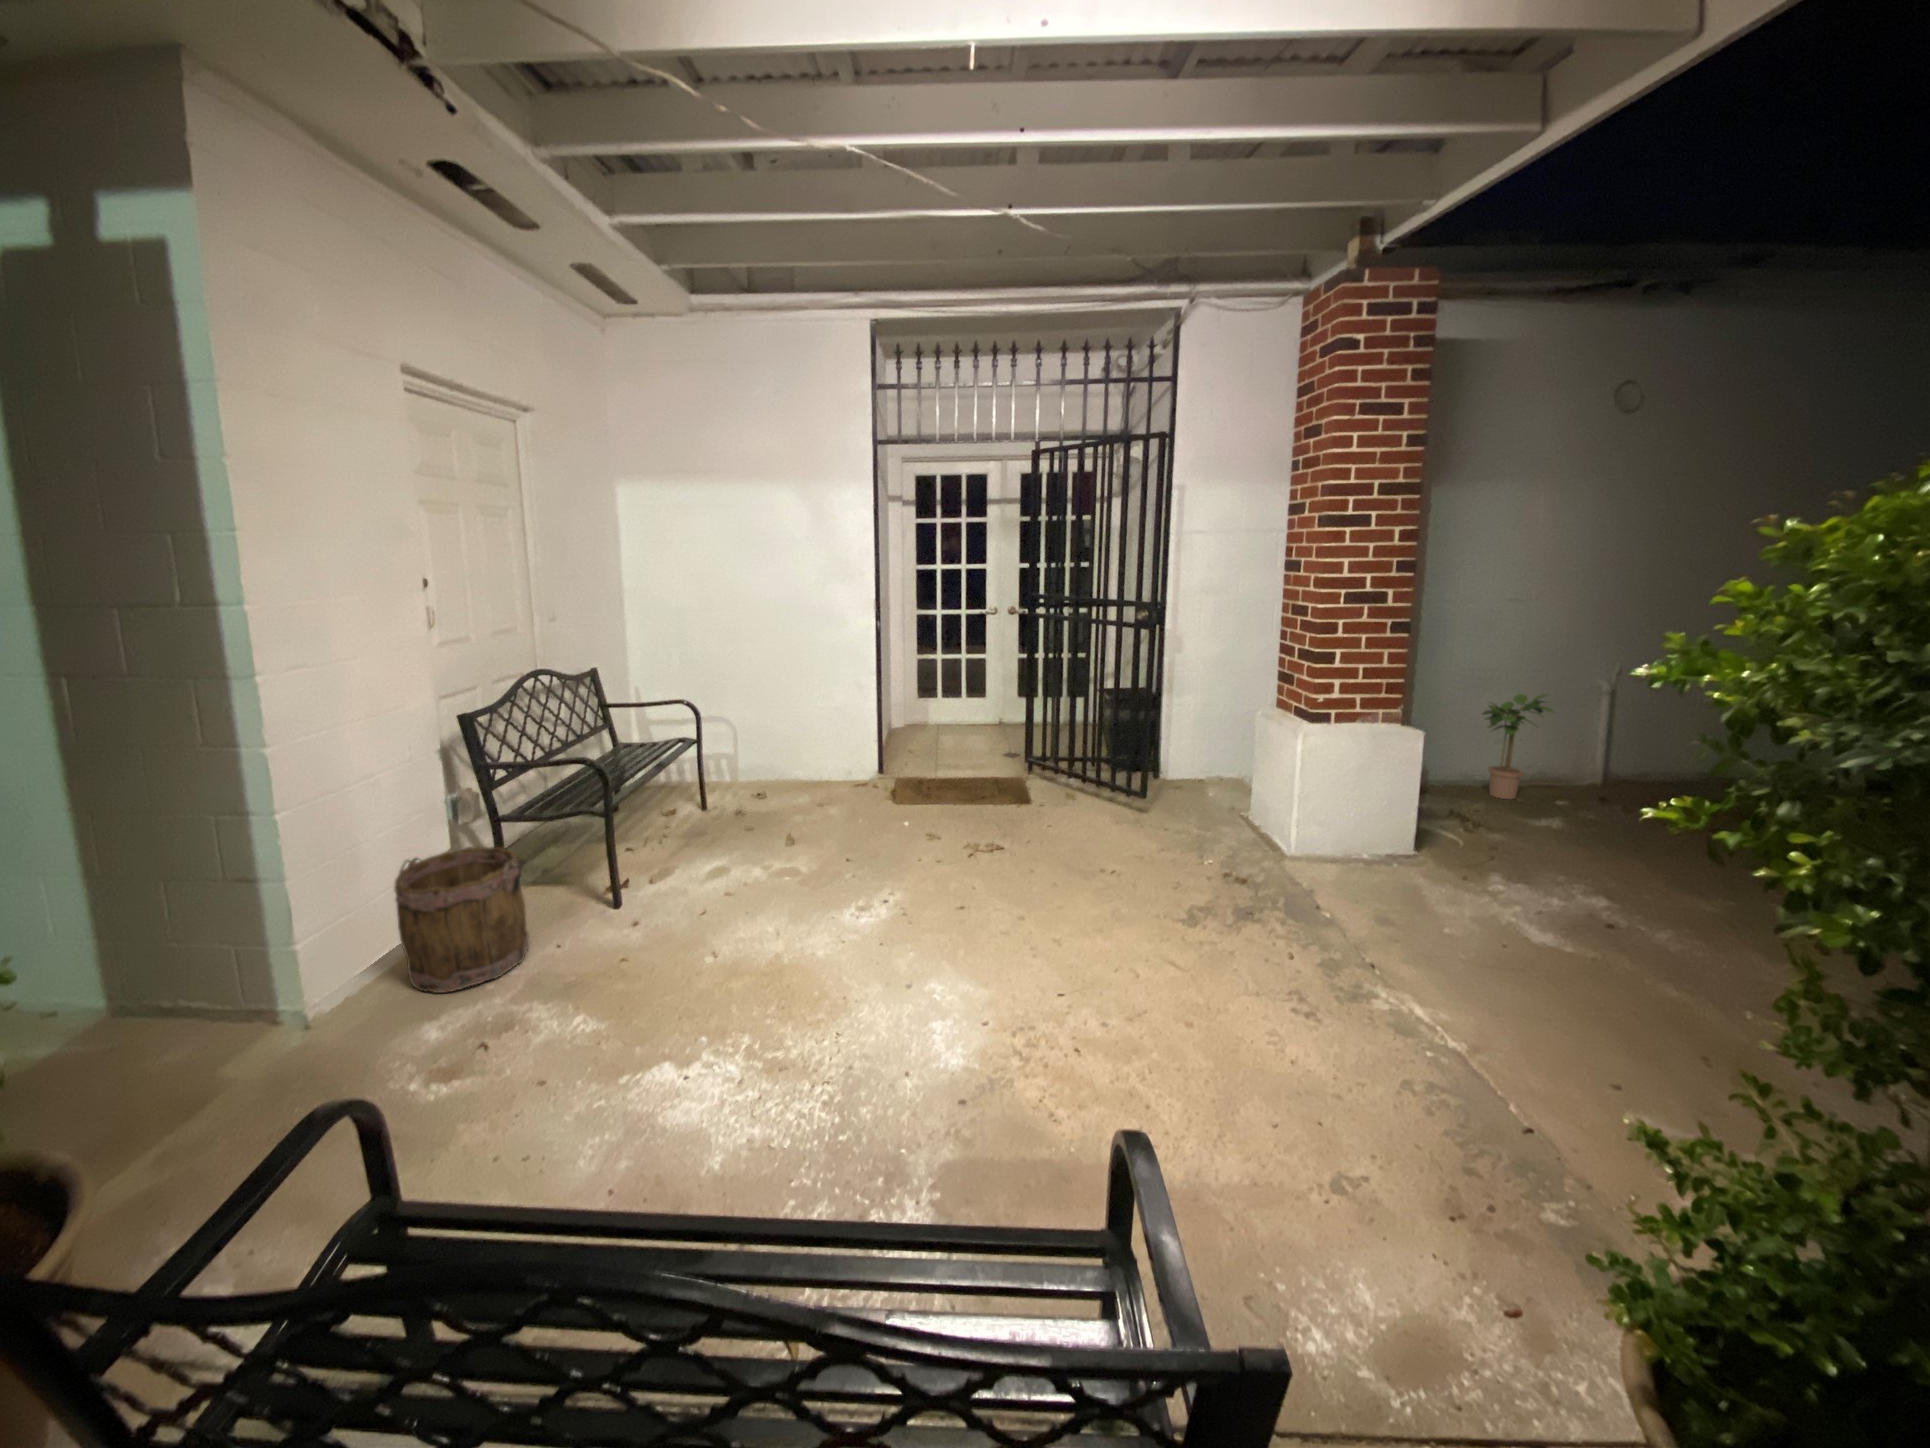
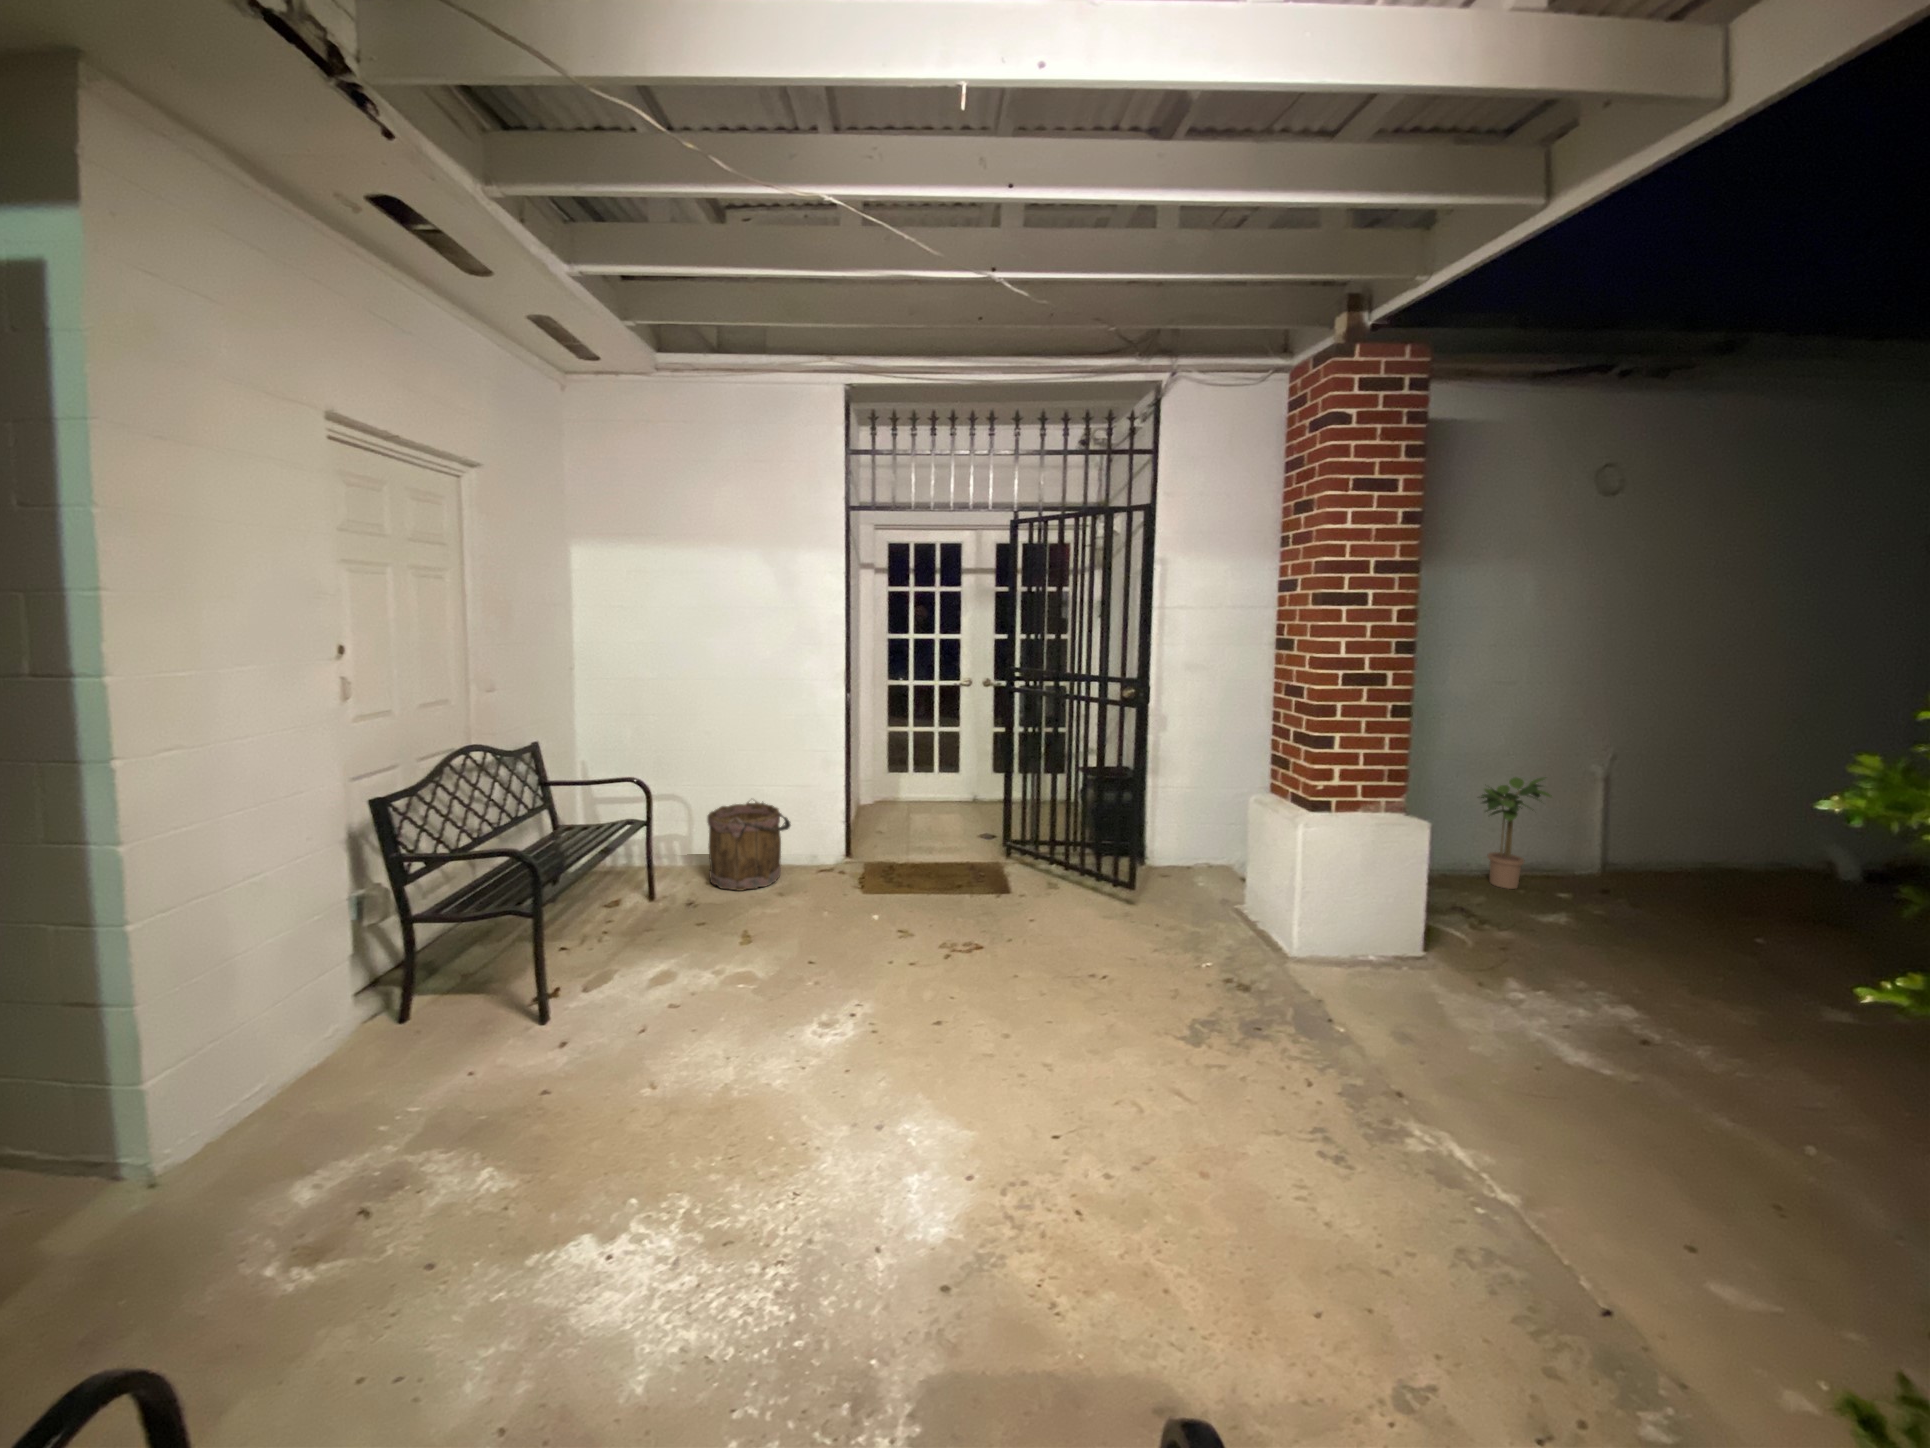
bucket: present [395,847,529,993] -> present [707,801,790,891]

